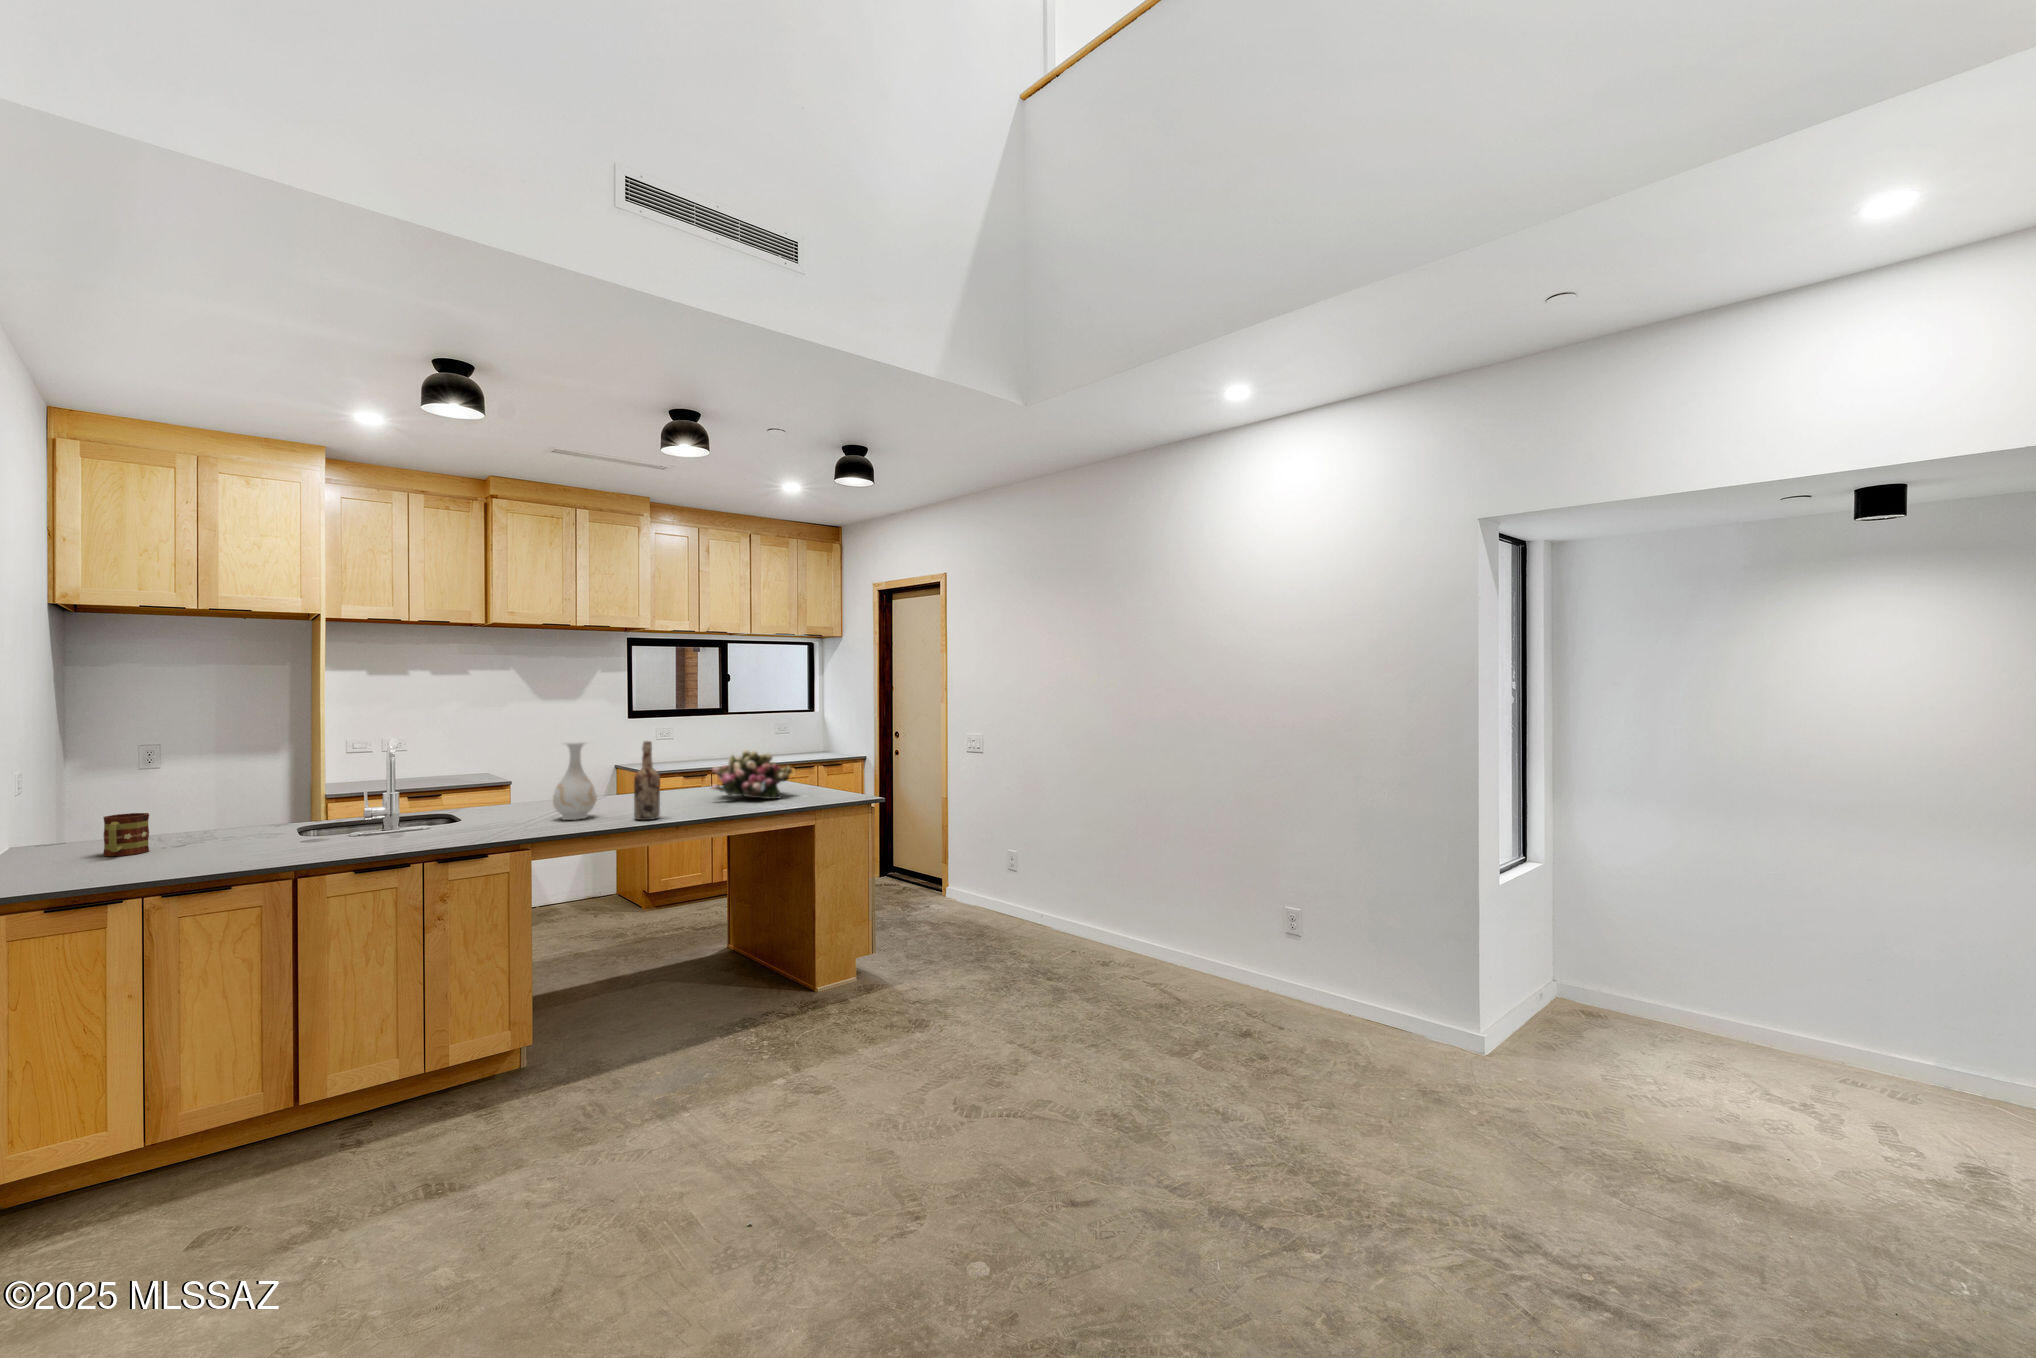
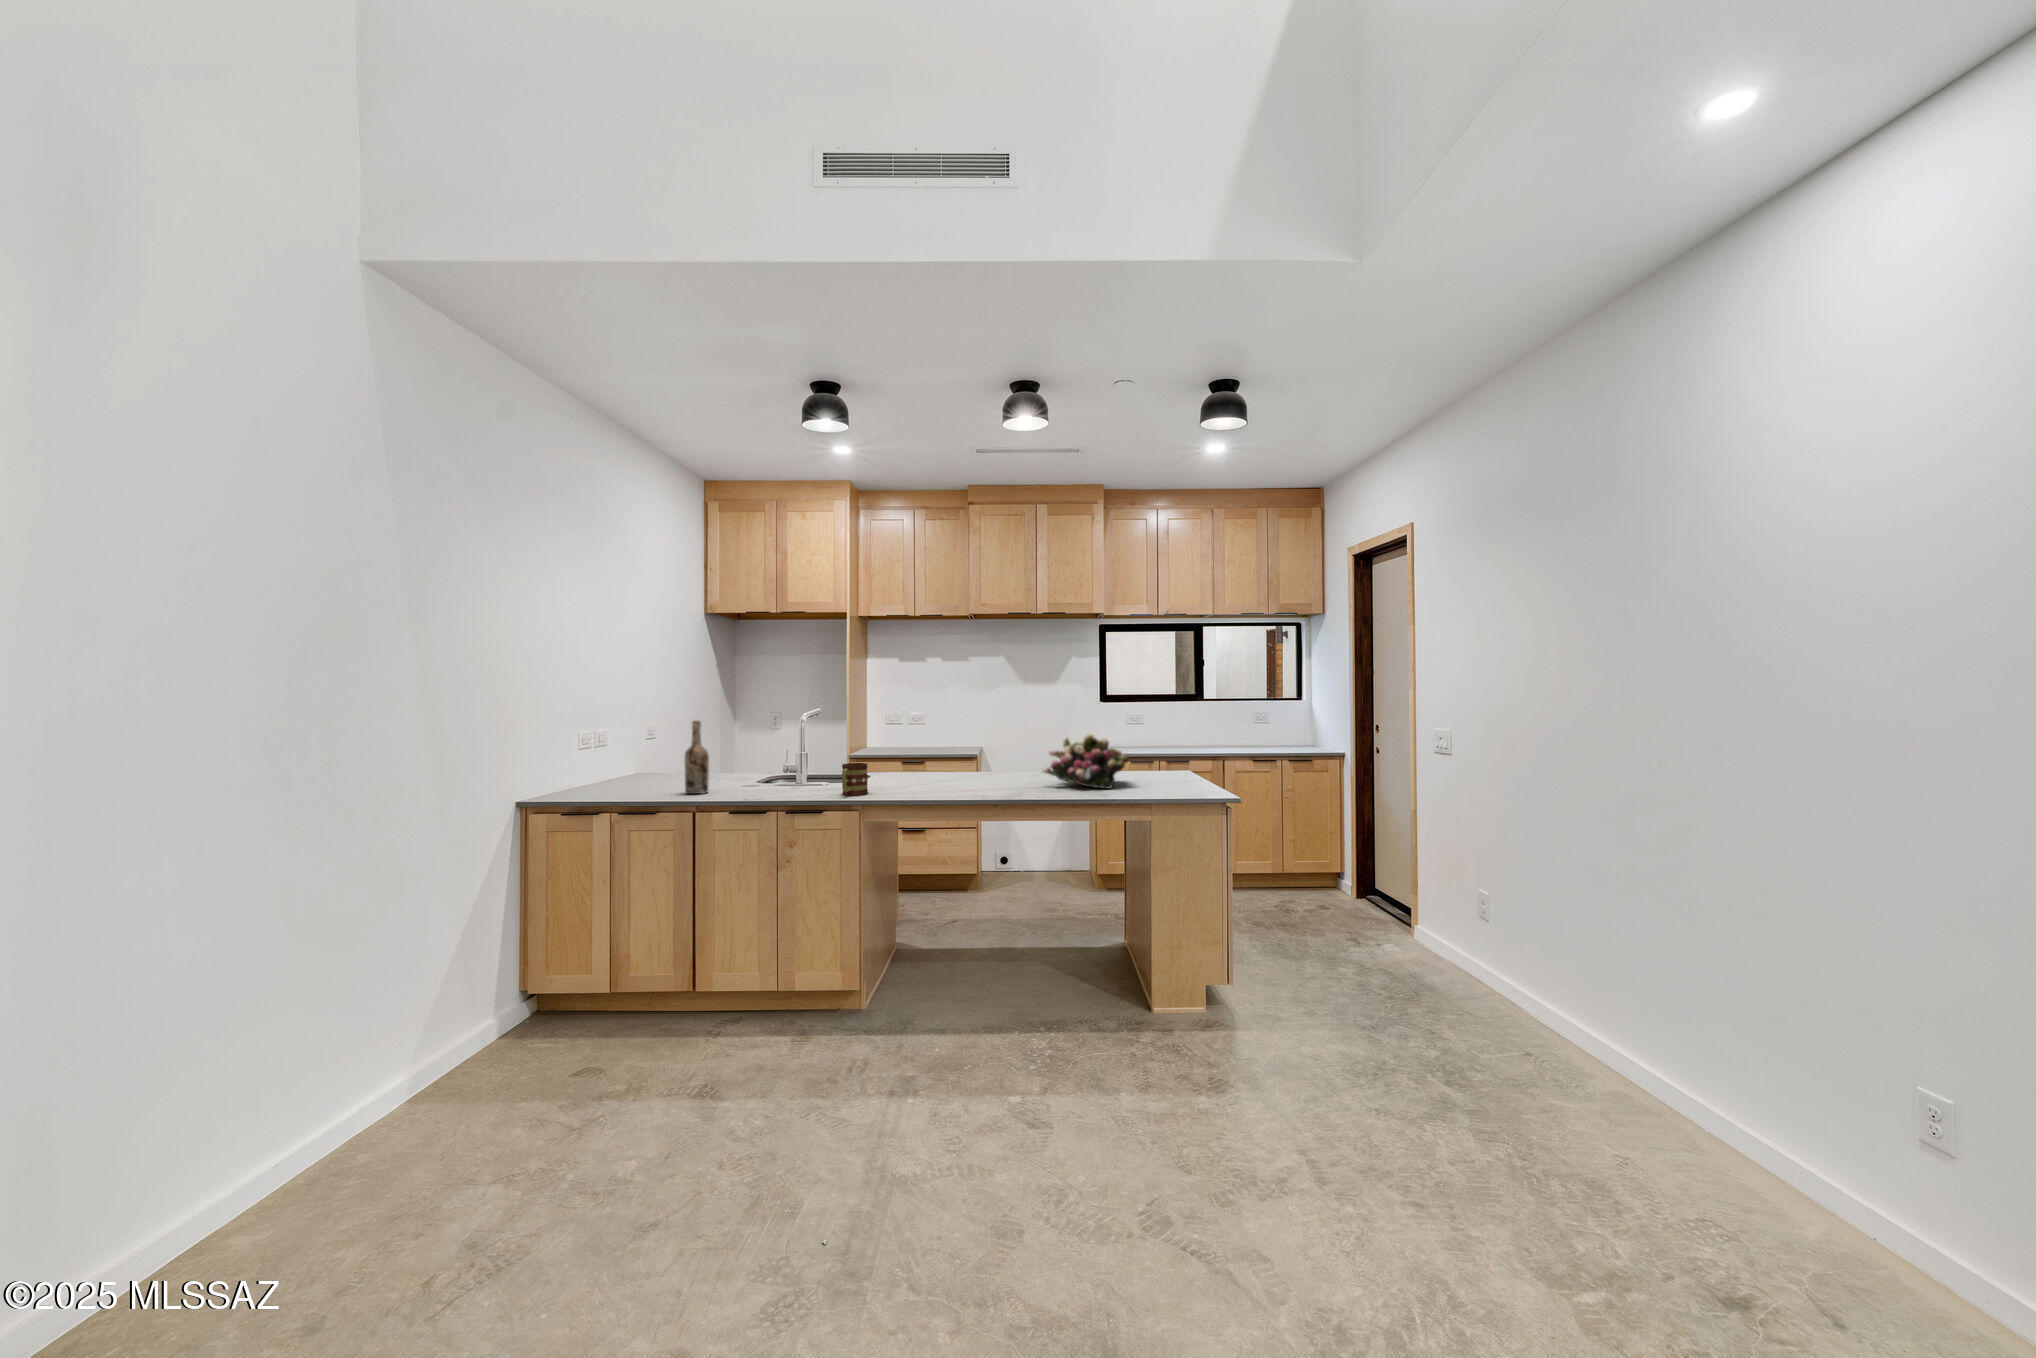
vase: present [553,741,597,820] -> none [892,717,929,790]
wine bottle: present [634,741,660,820] -> present [685,721,709,794]
mug: present [103,813,149,856] -> present [842,763,868,796]

